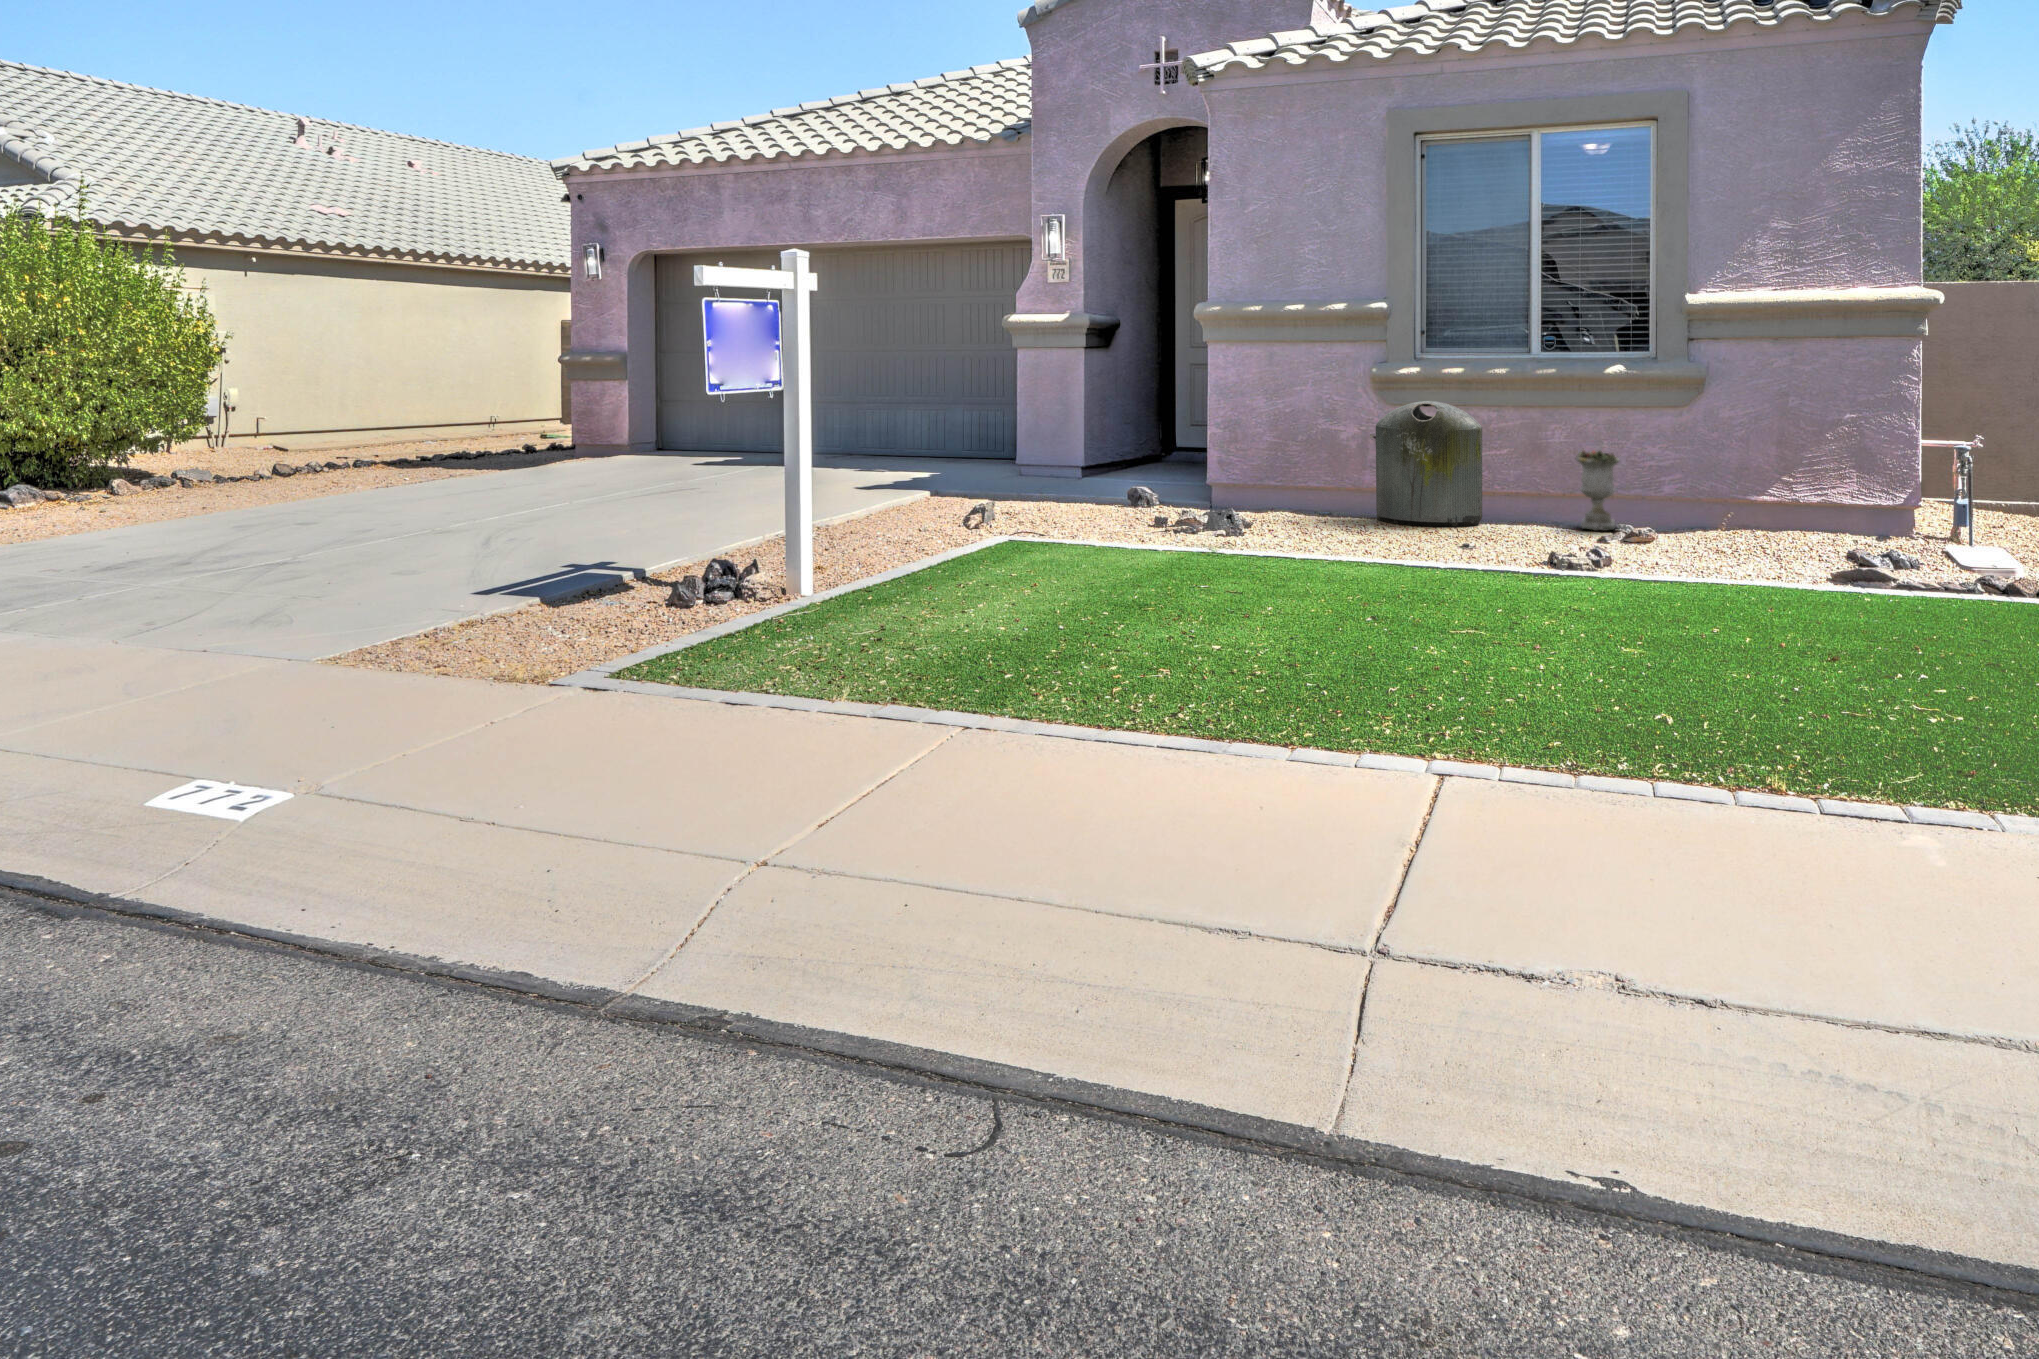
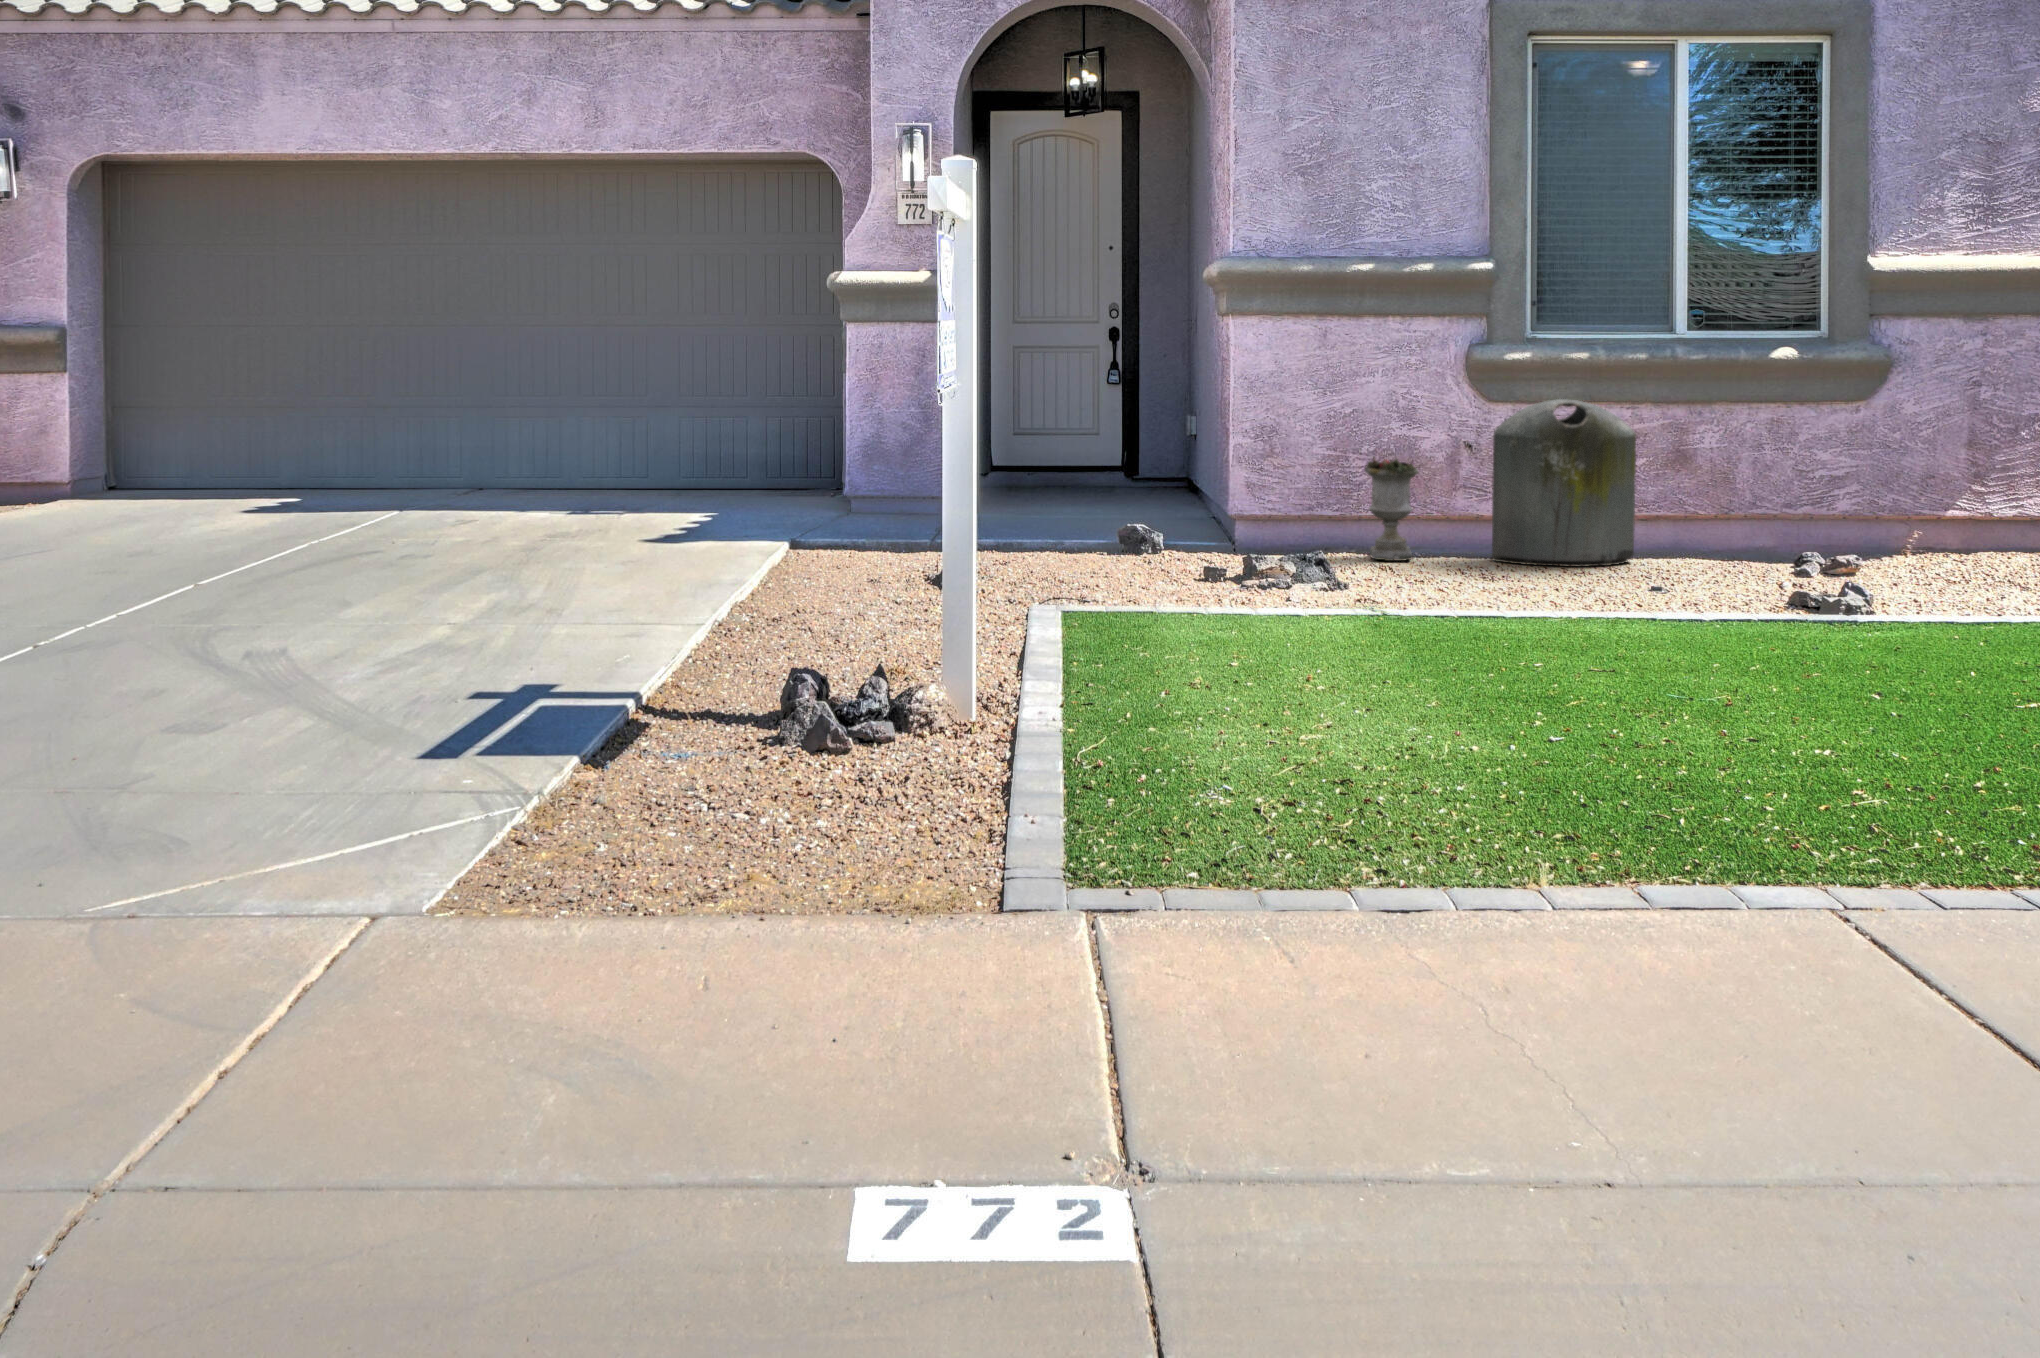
planter: present [1576,450,1620,531] -> present [1365,457,1418,561]

